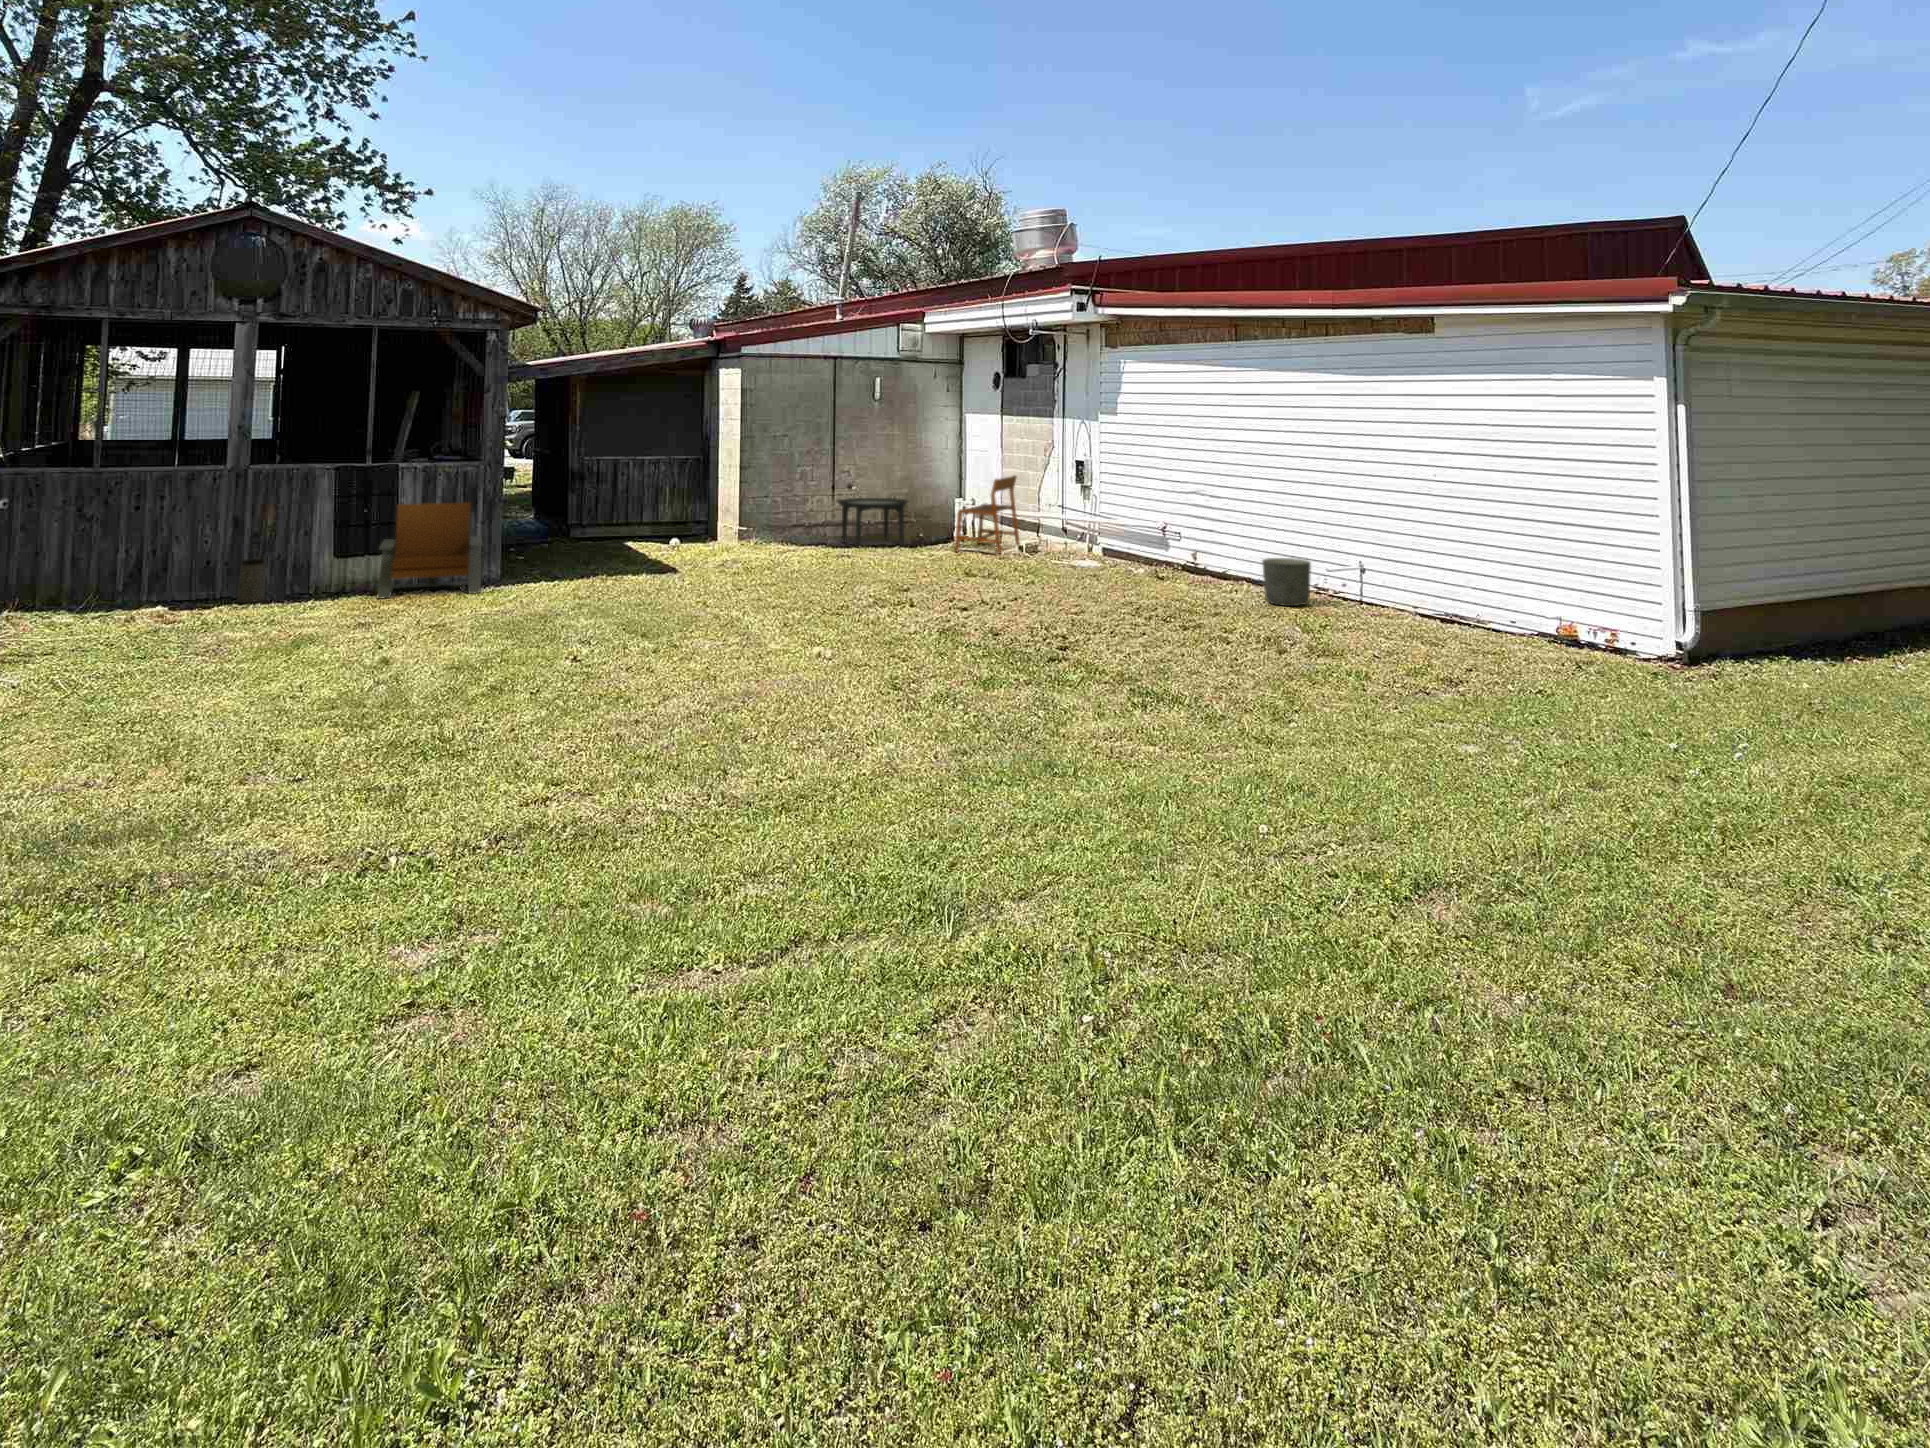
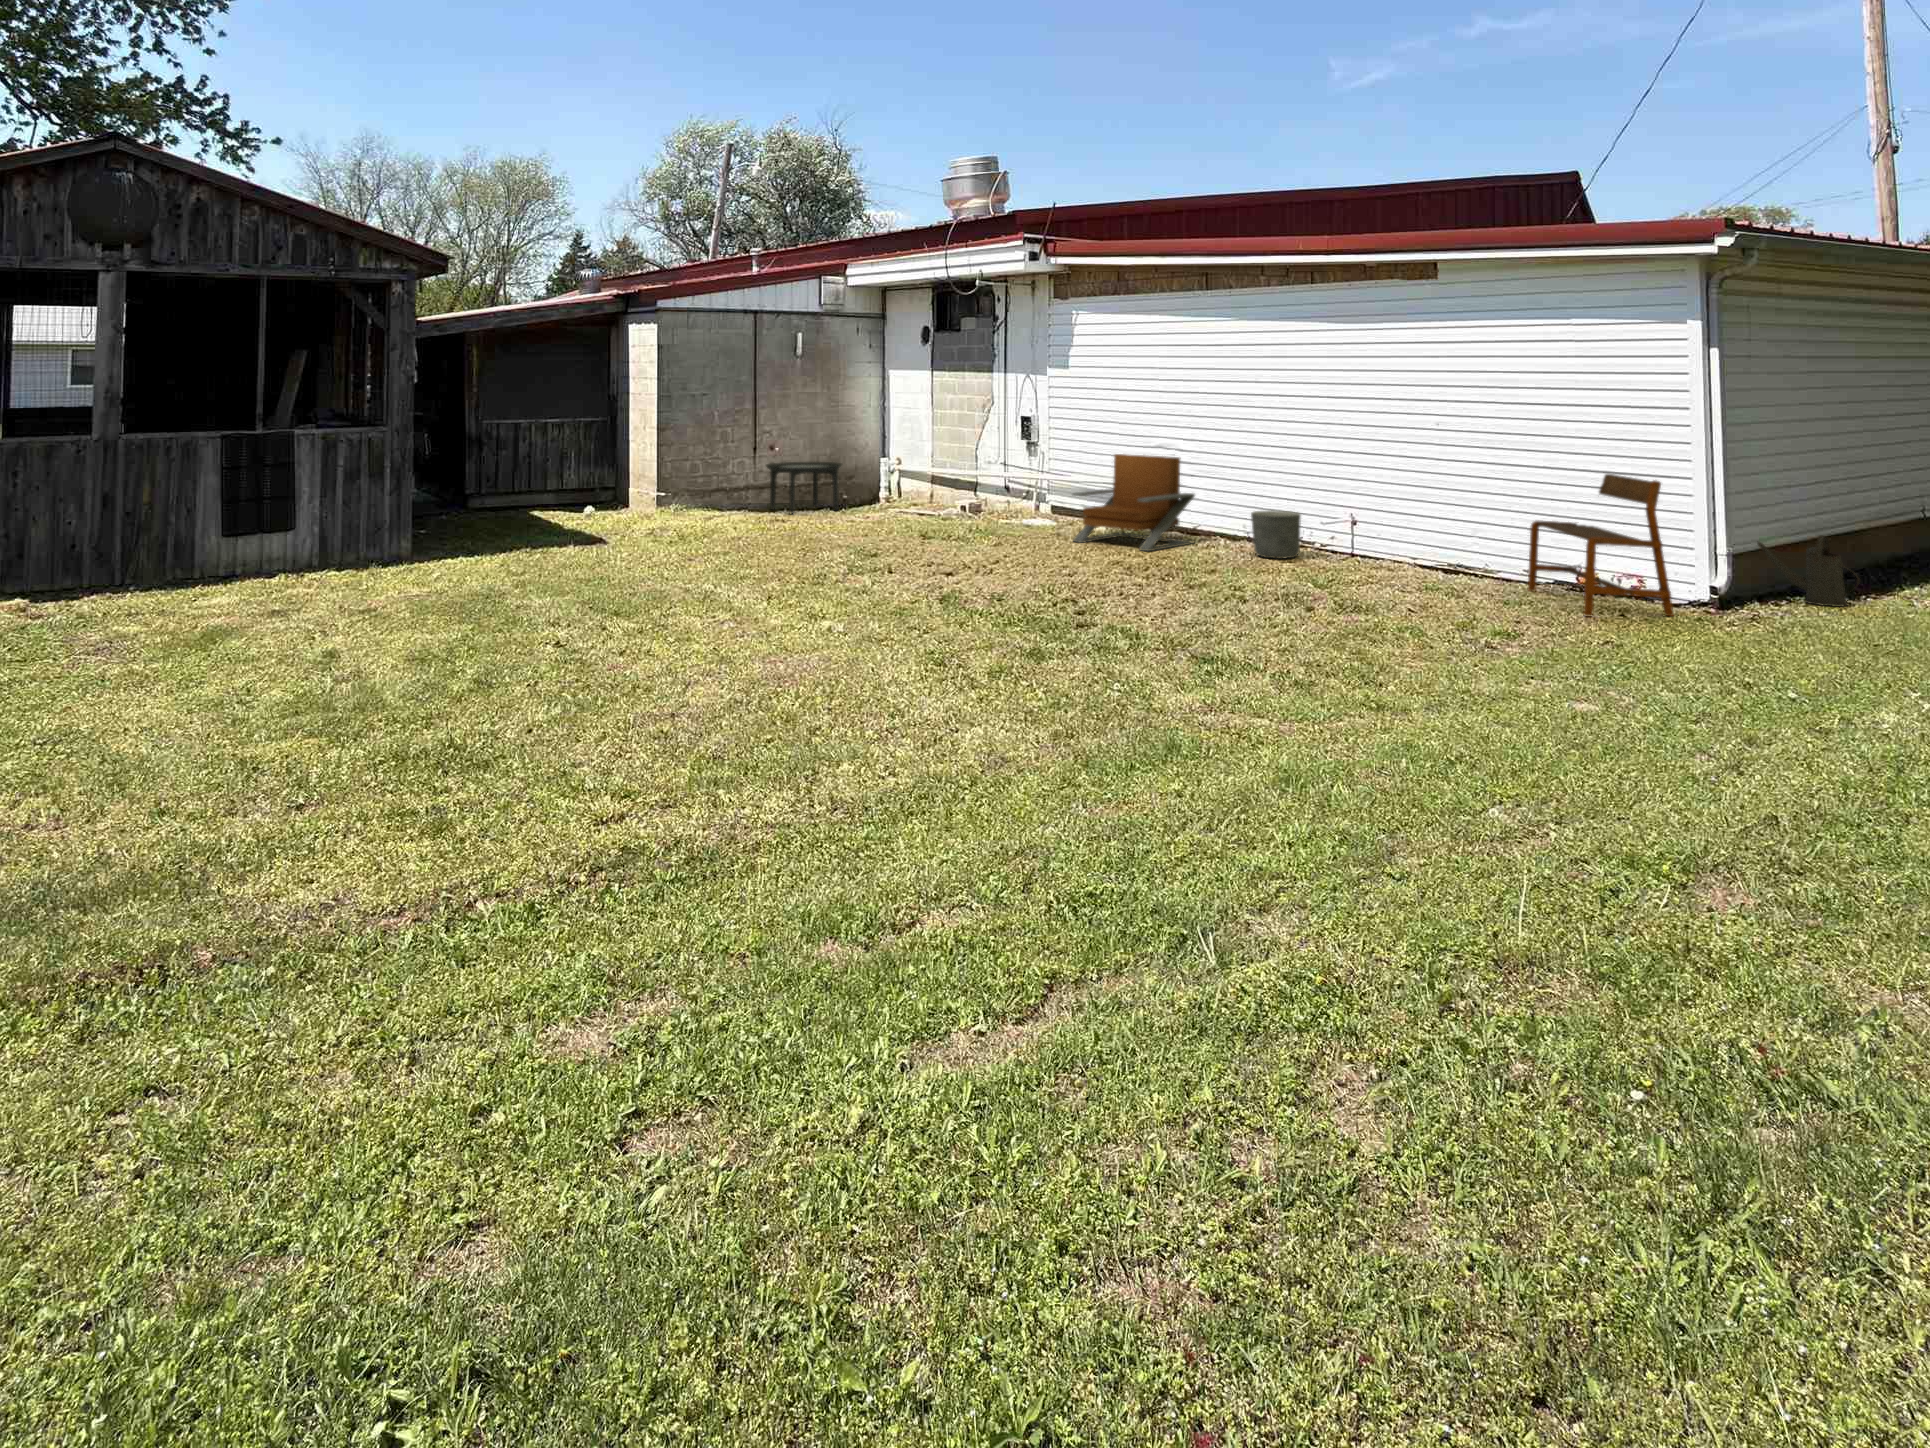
bench: present [955,475,1020,554] -> present [1528,474,1674,617]
lounge chair: present [377,502,482,599] -> present [1073,454,1195,551]
watering can: present [236,550,265,603] -> present [1758,535,1860,607]

